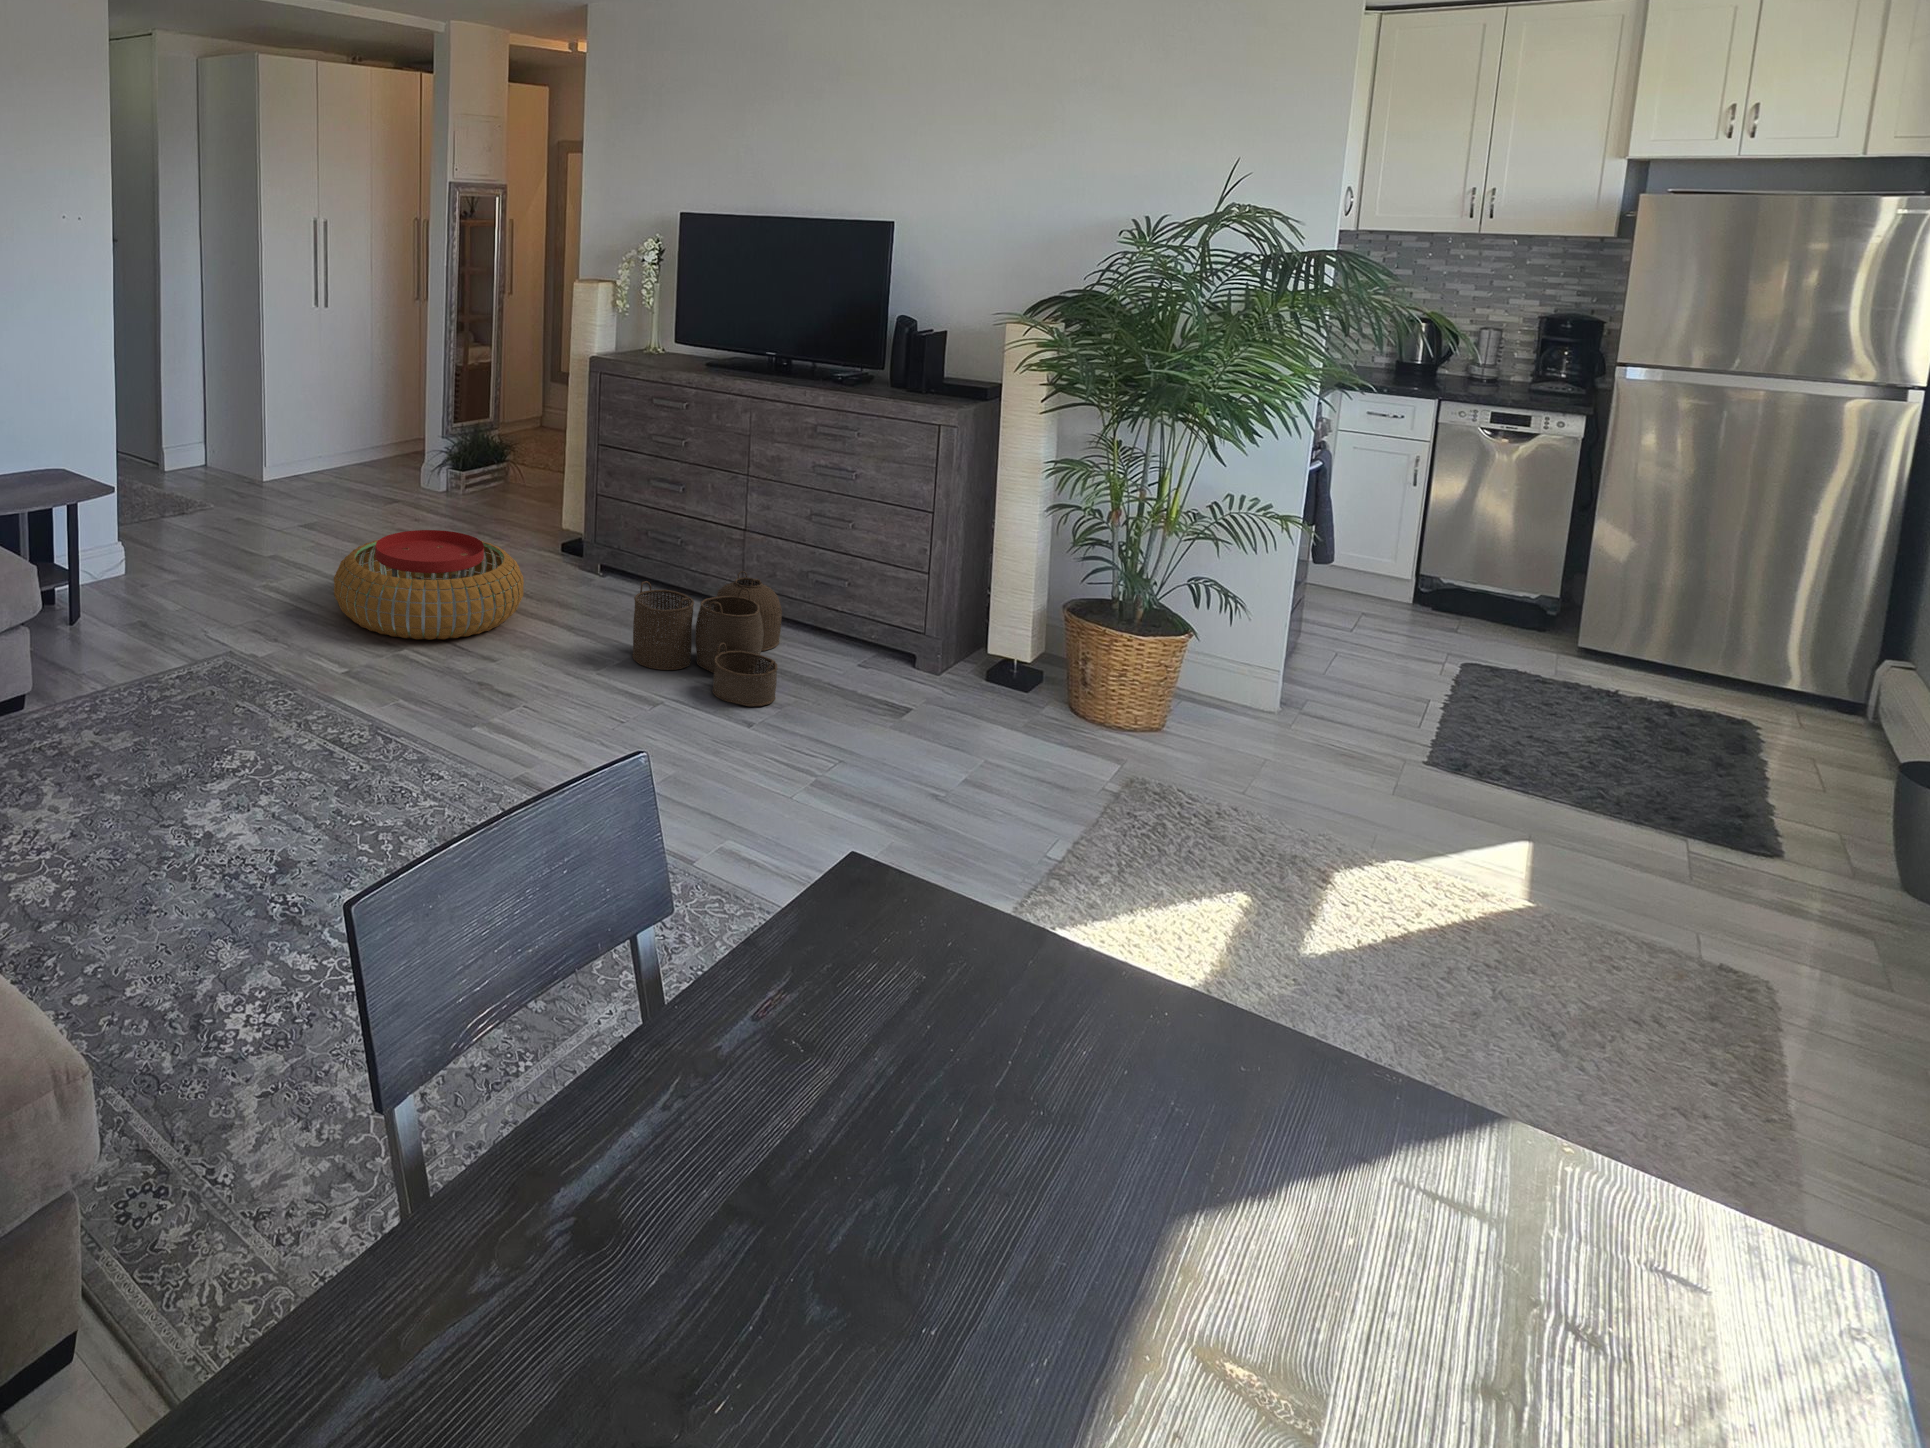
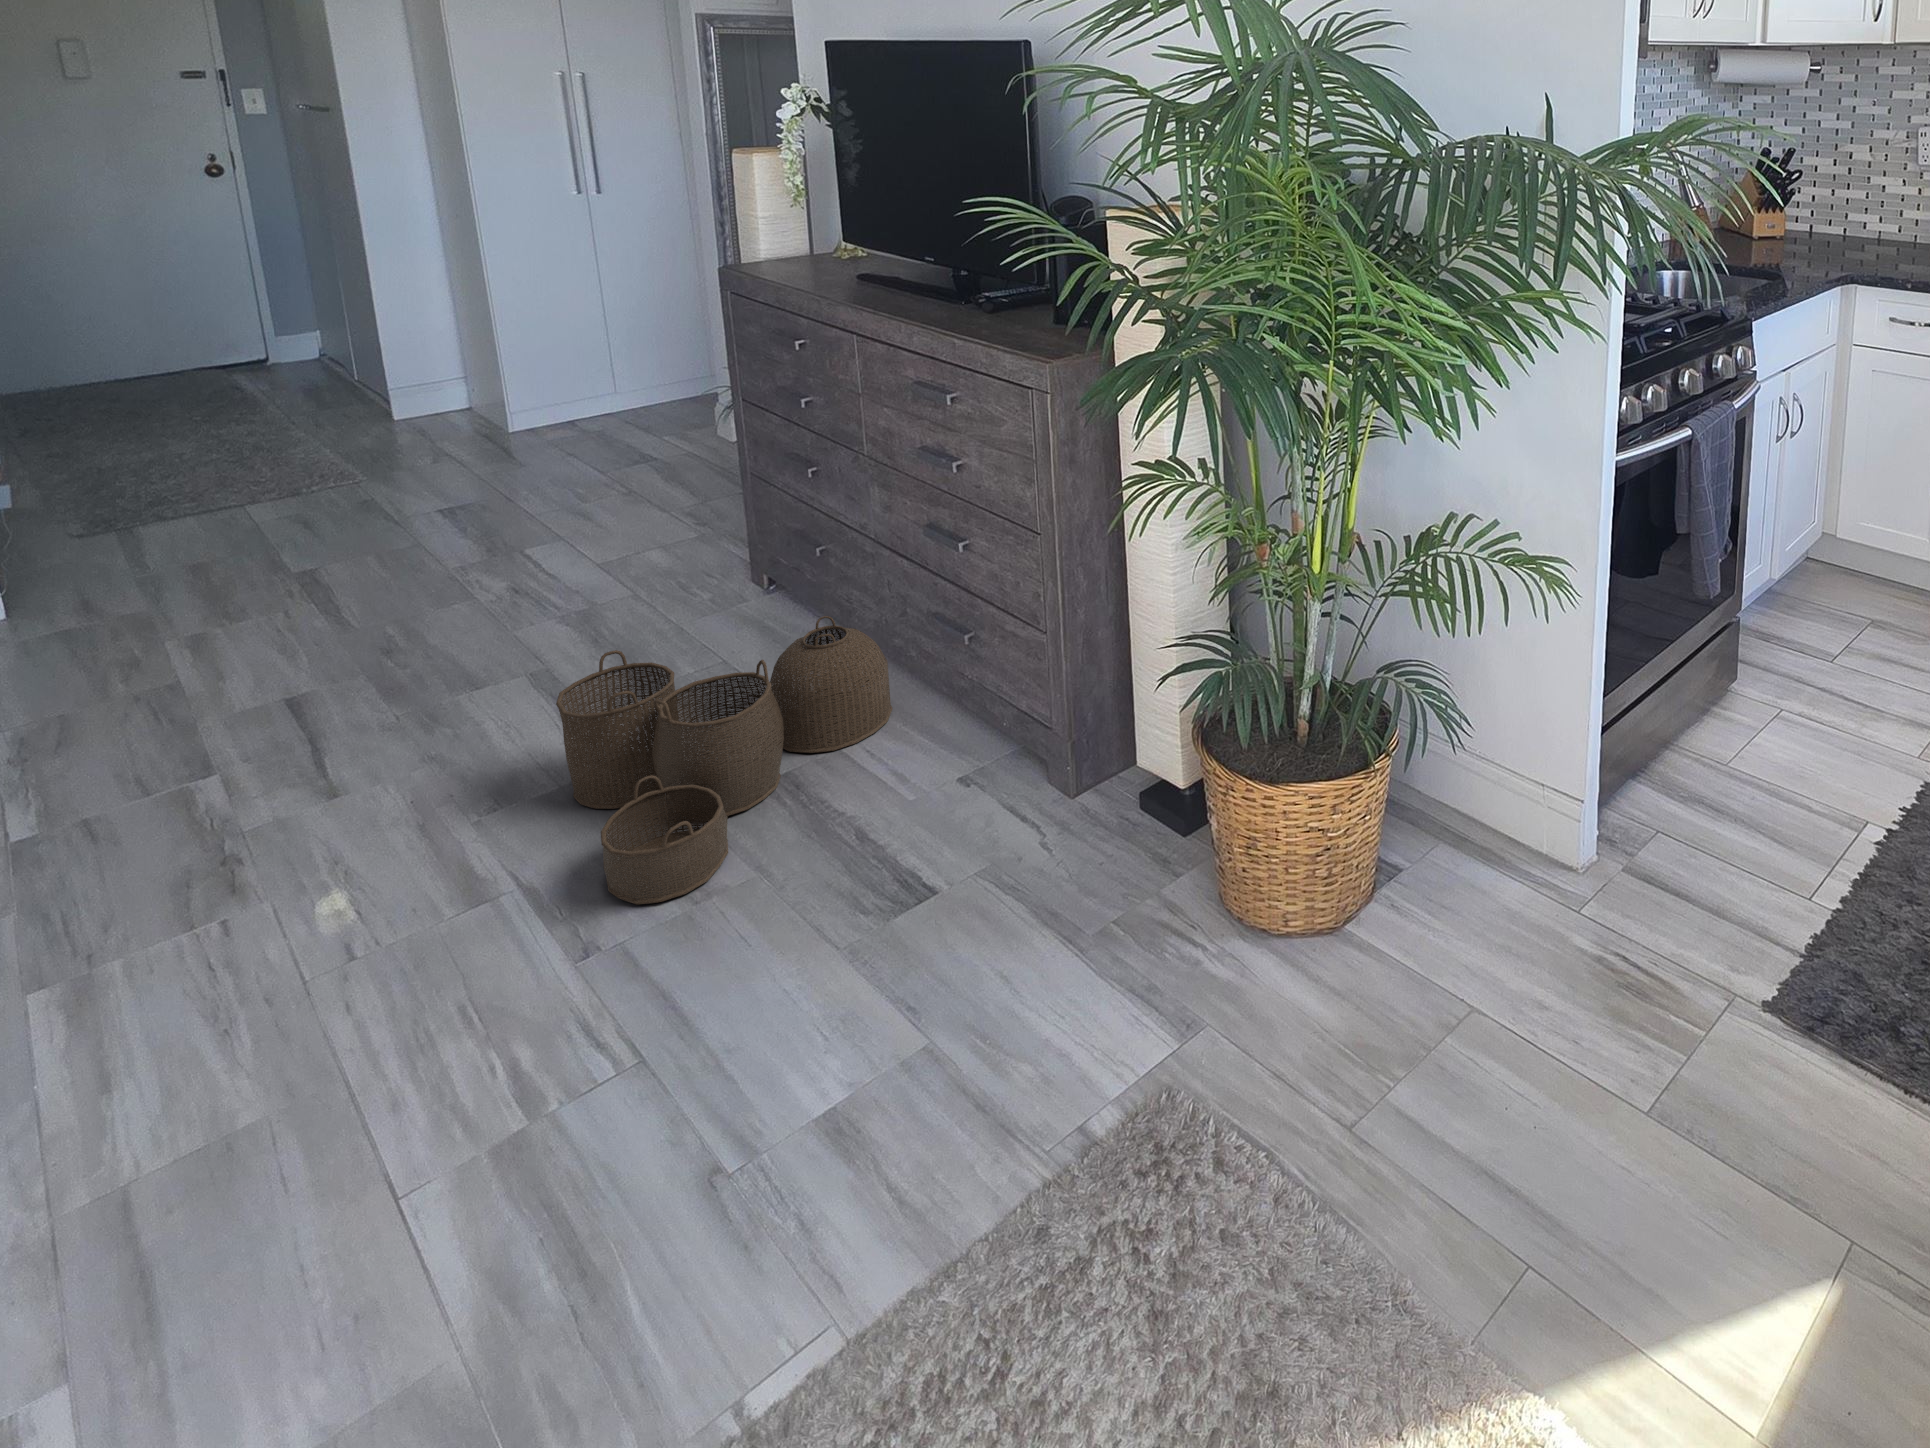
pouf: present [334,530,524,640] -> none [163,547,554,752]

